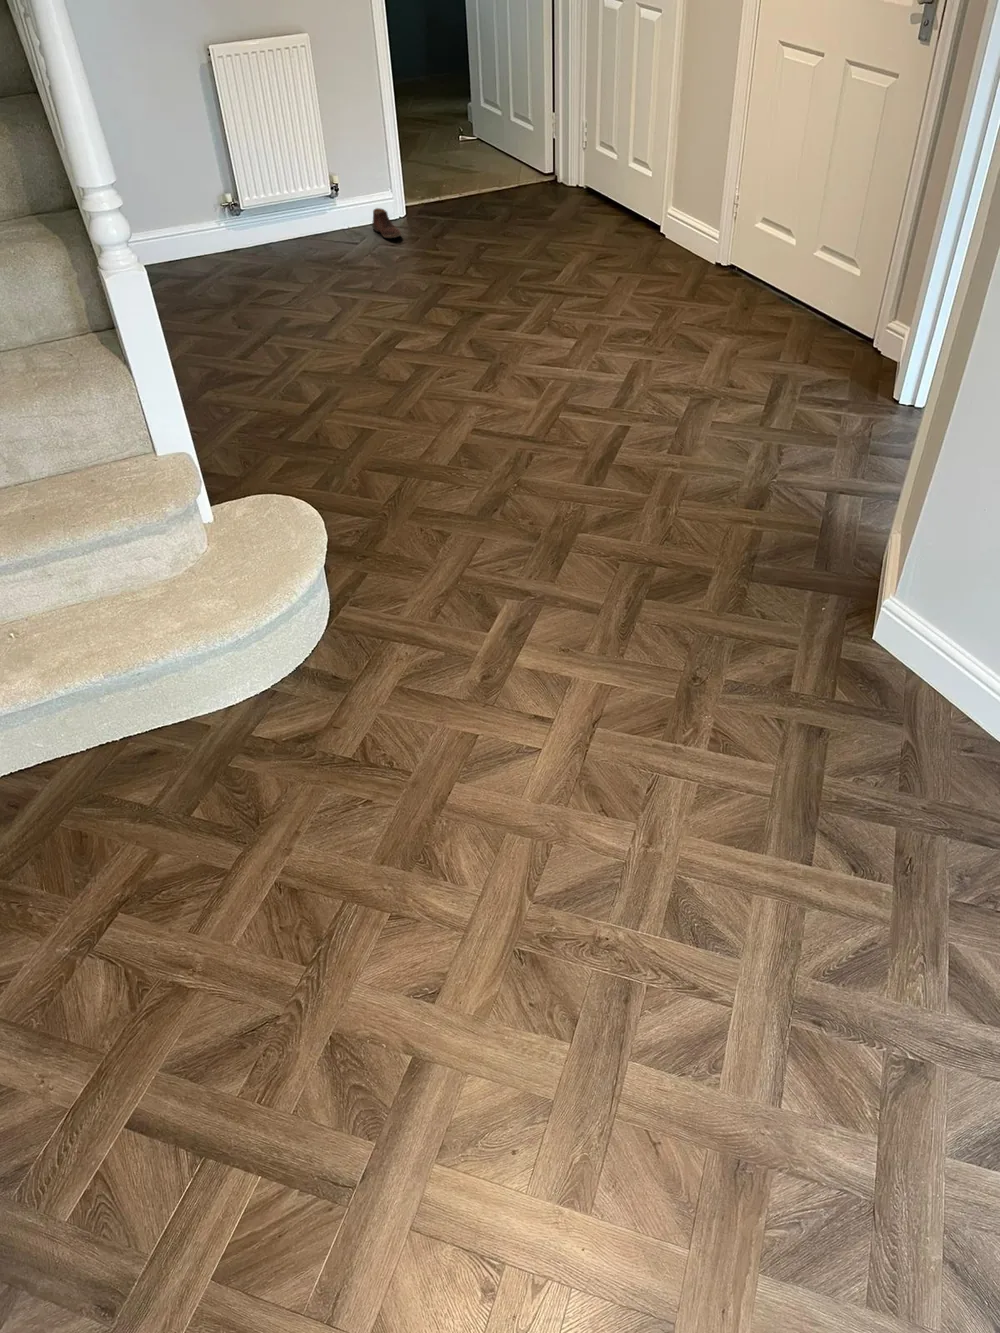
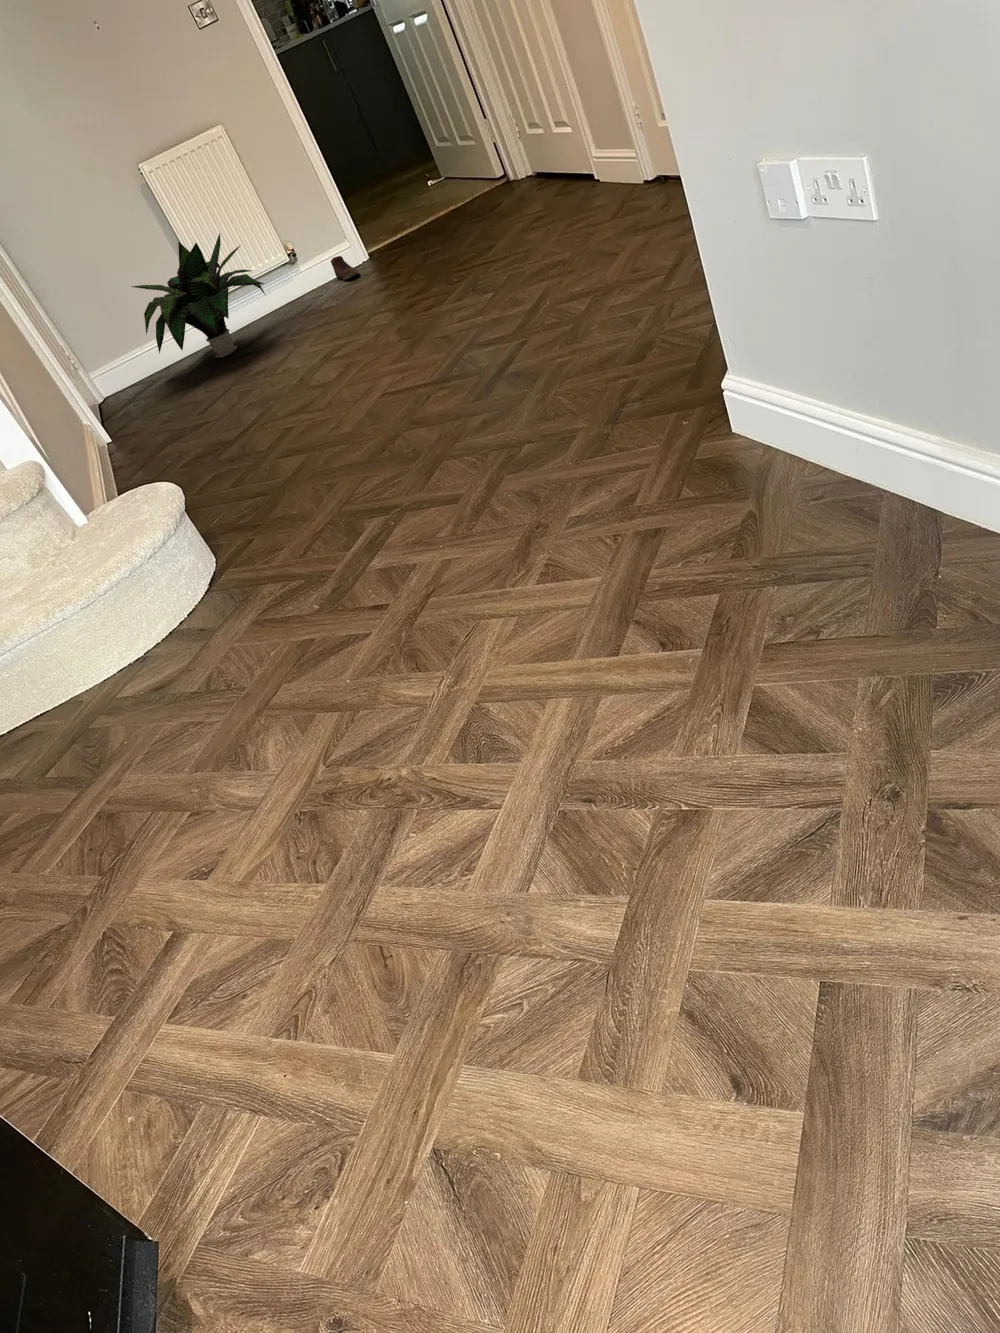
potted plant: none [178,153,327,286] -> present [132,234,265,357]

